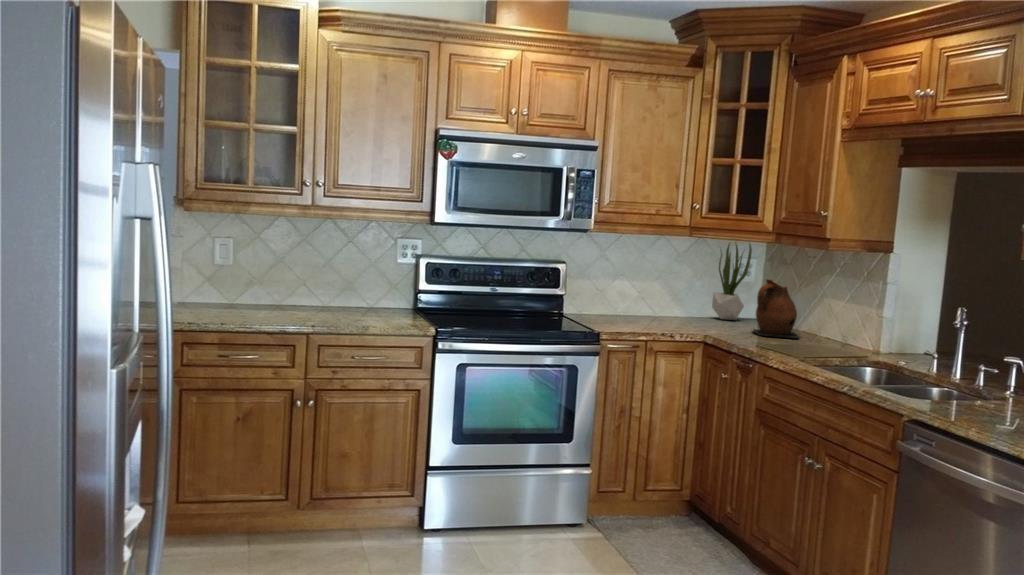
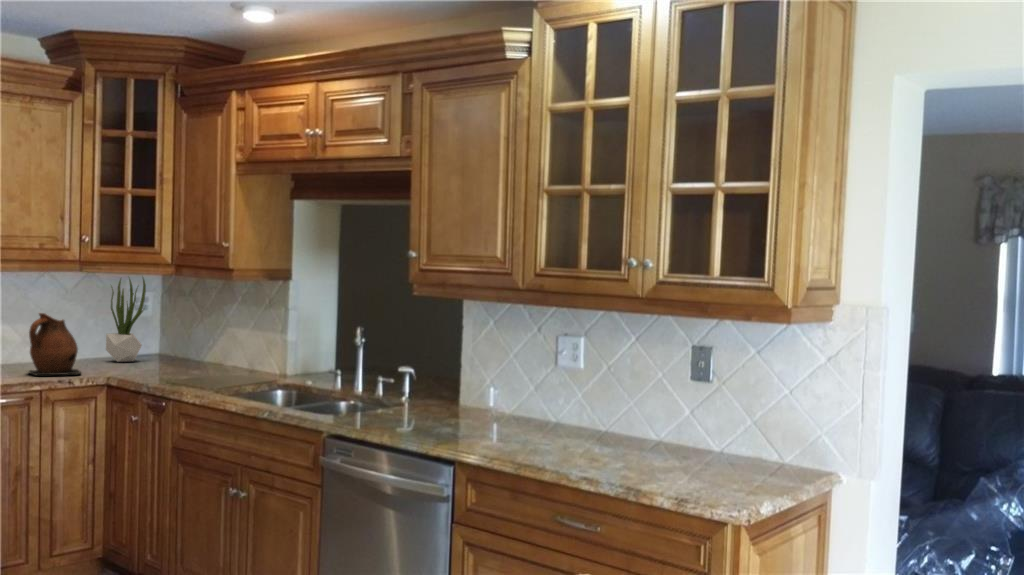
ceramic pitcher: present [753,279,799,338] -> present [29,313,81,375]

